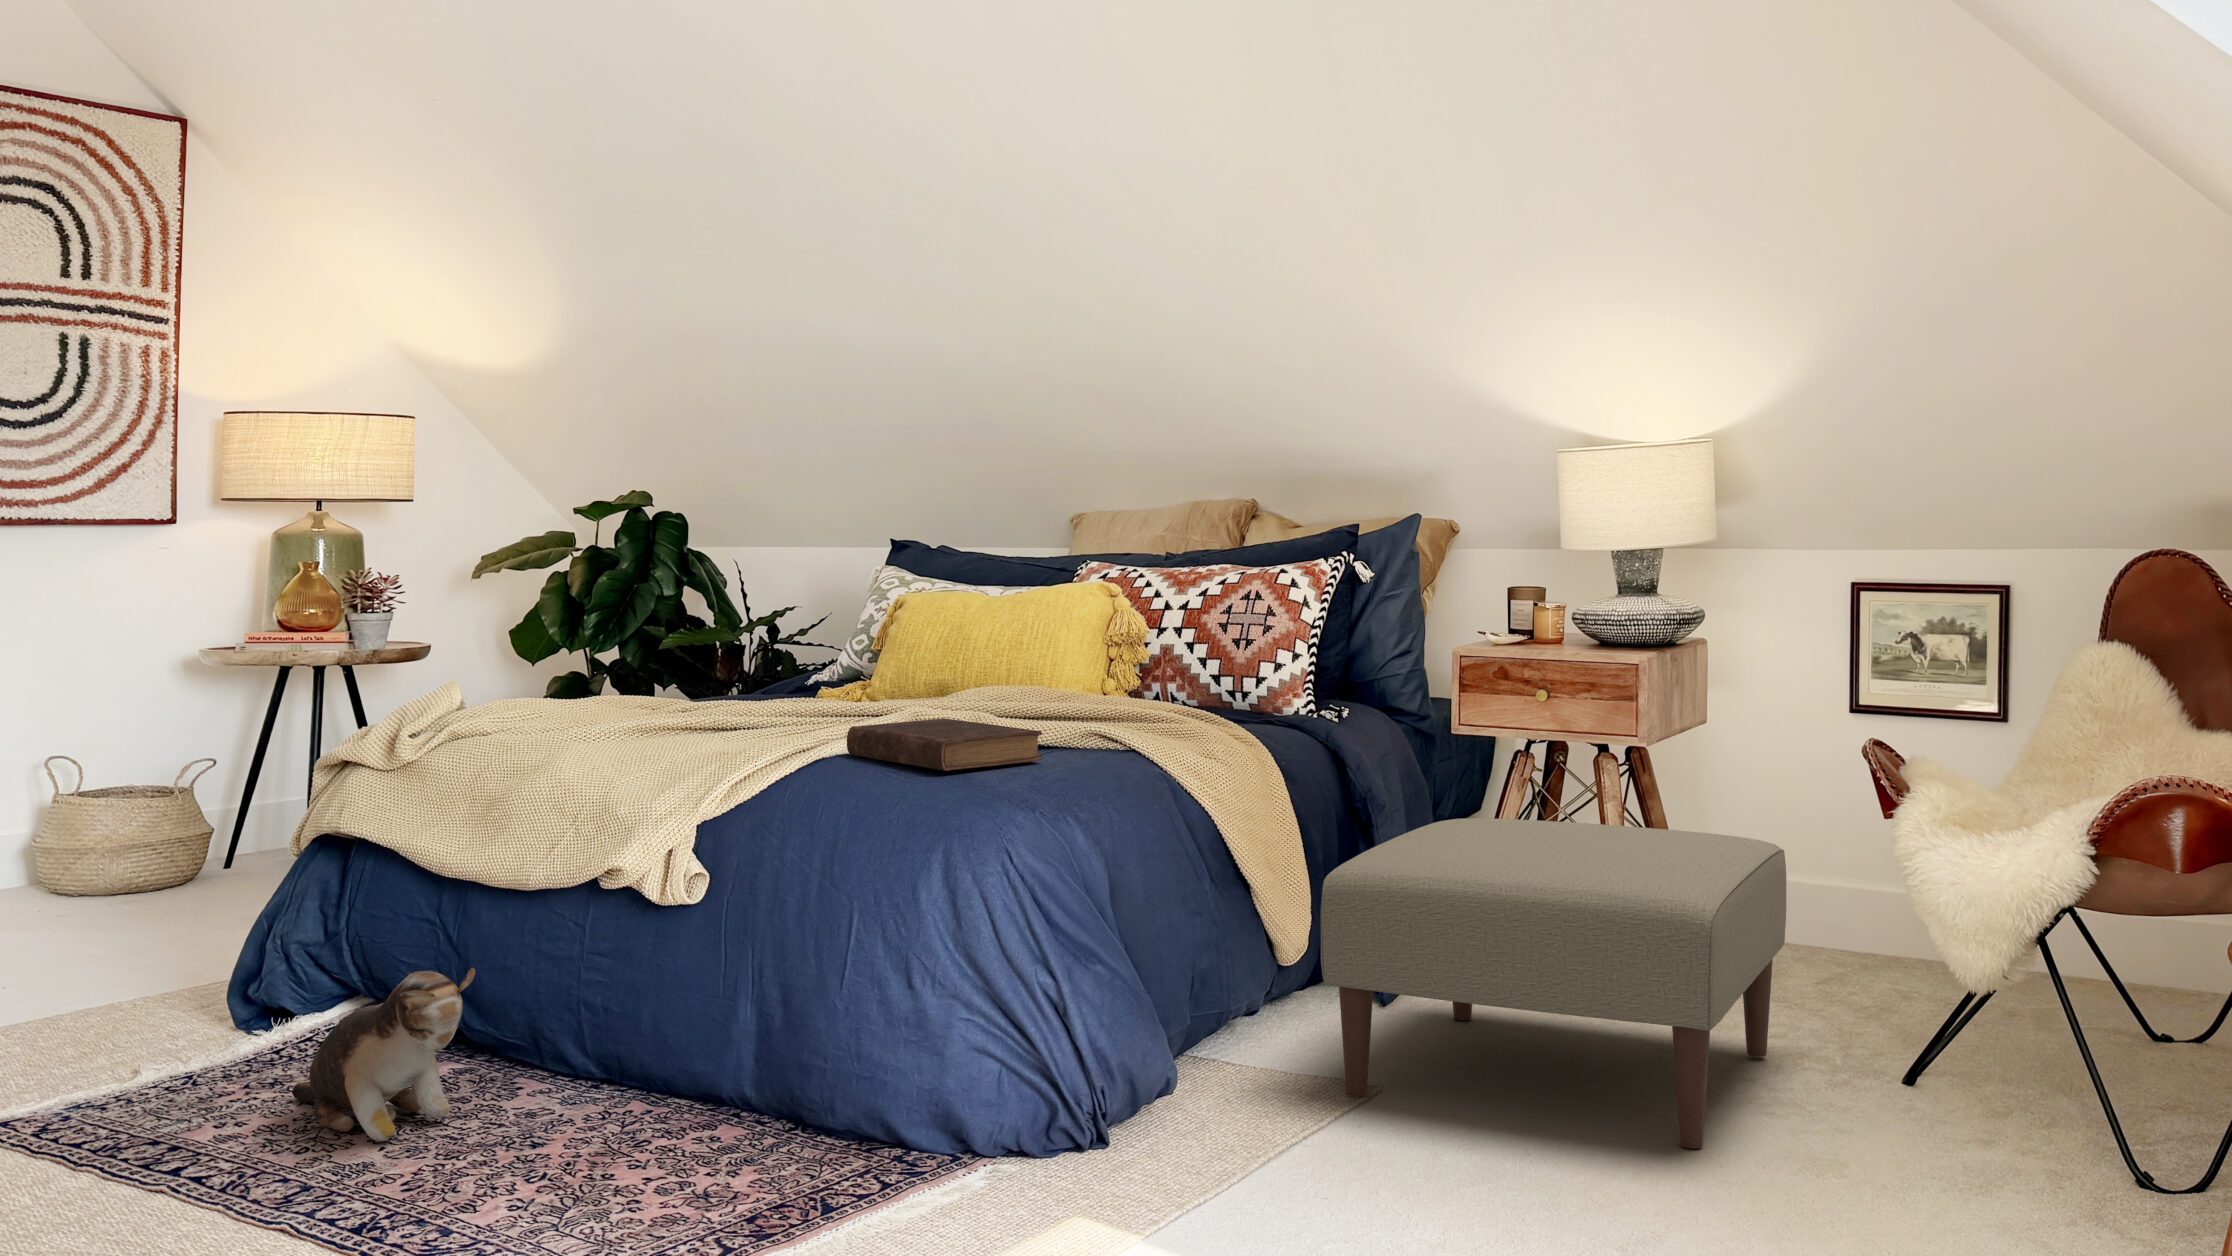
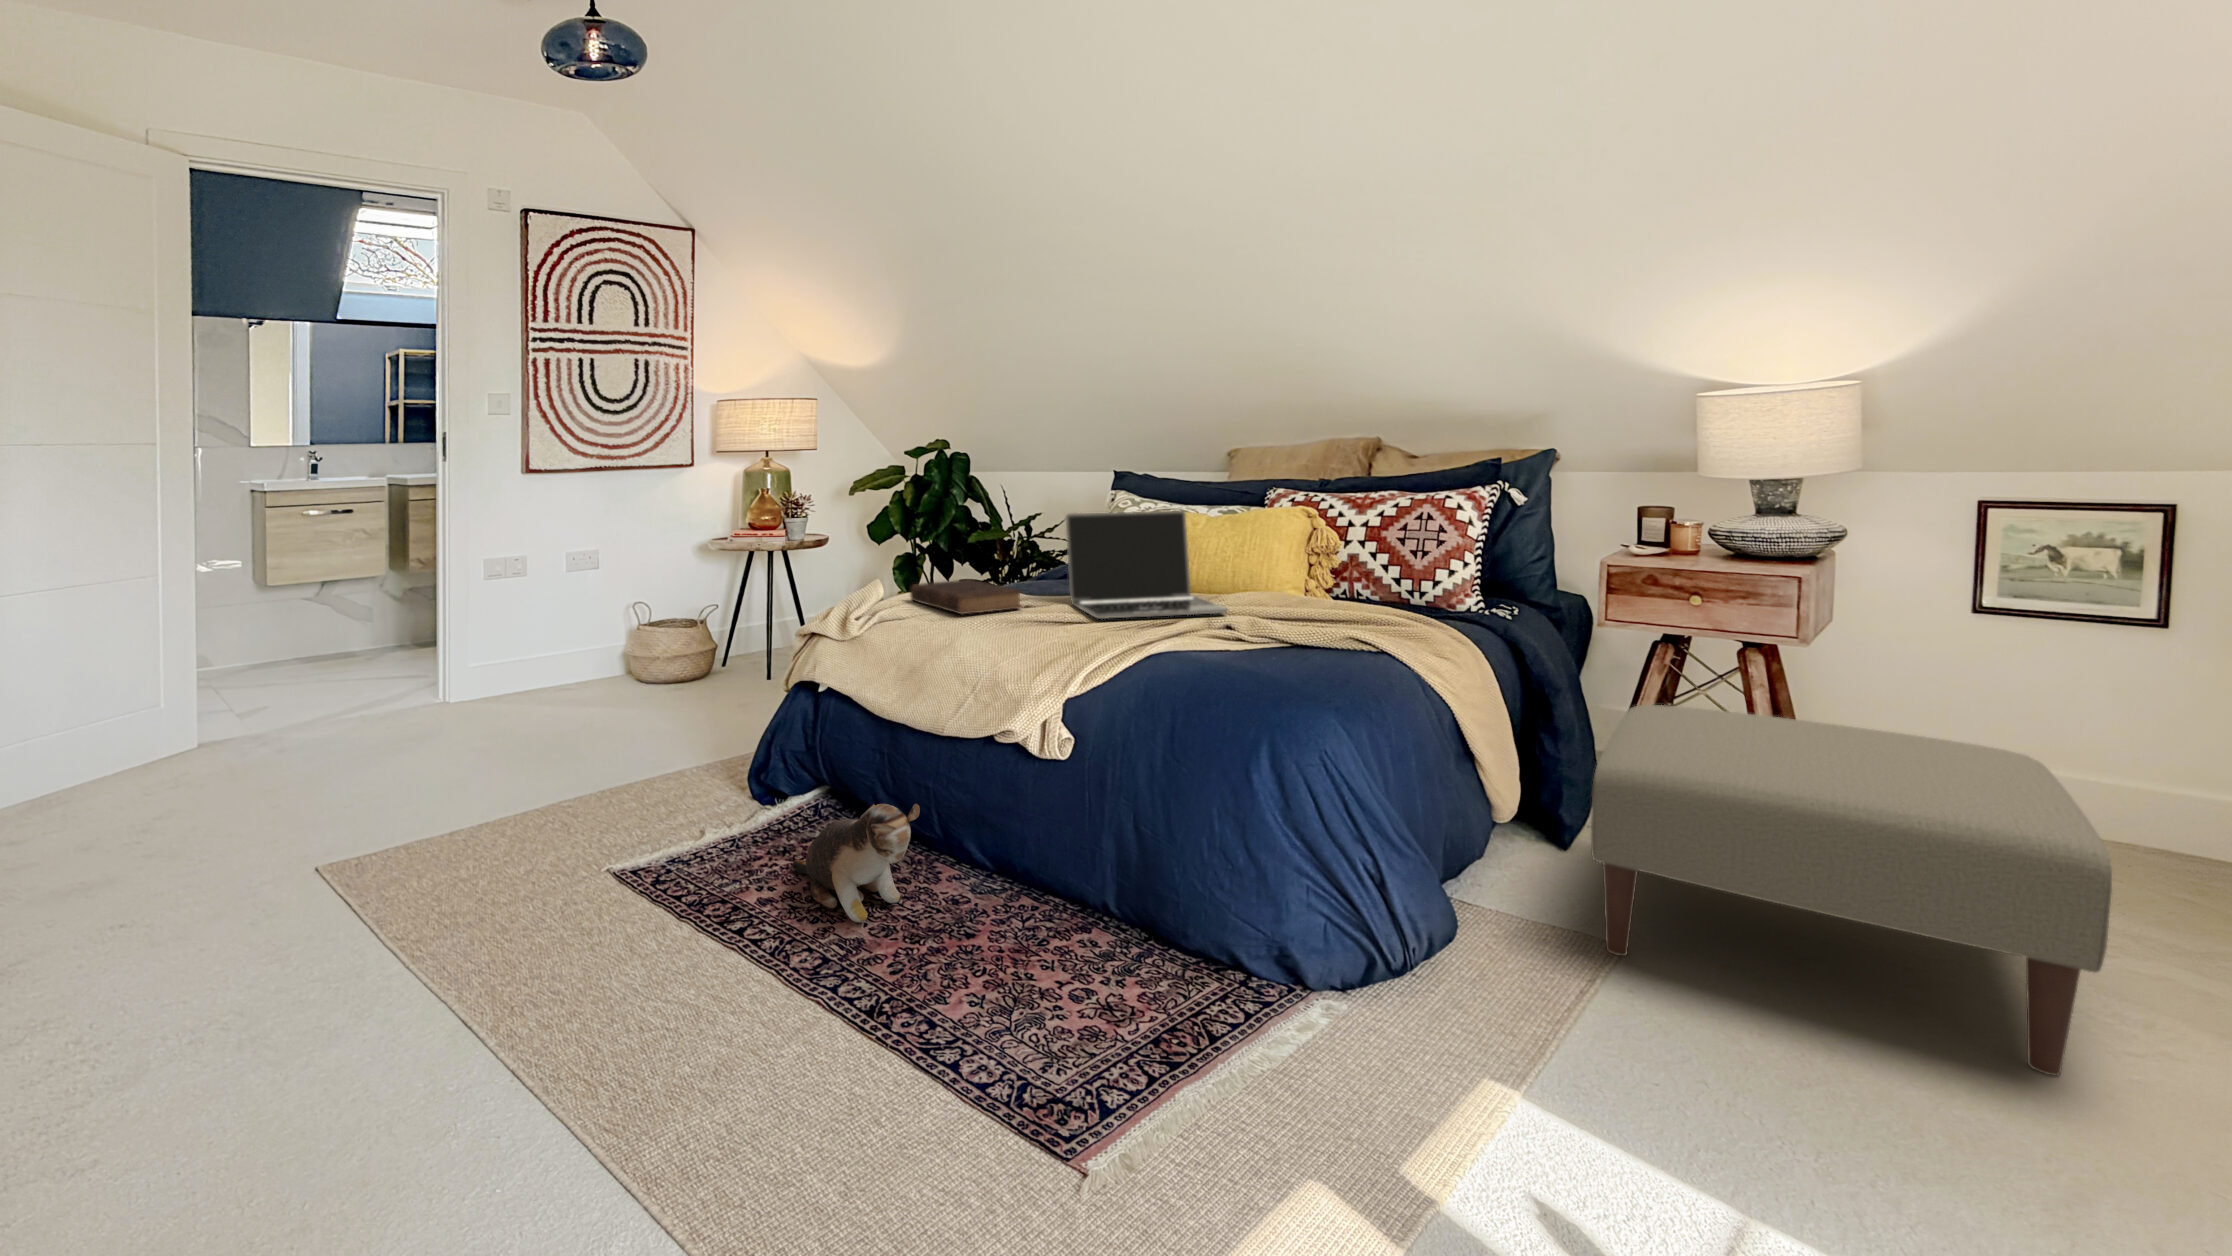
laptop: none [751,585,963,729] -> present [1066,511,1228,619]
book: present [847,718,1043,771] -> present [910,580,1022,615]

